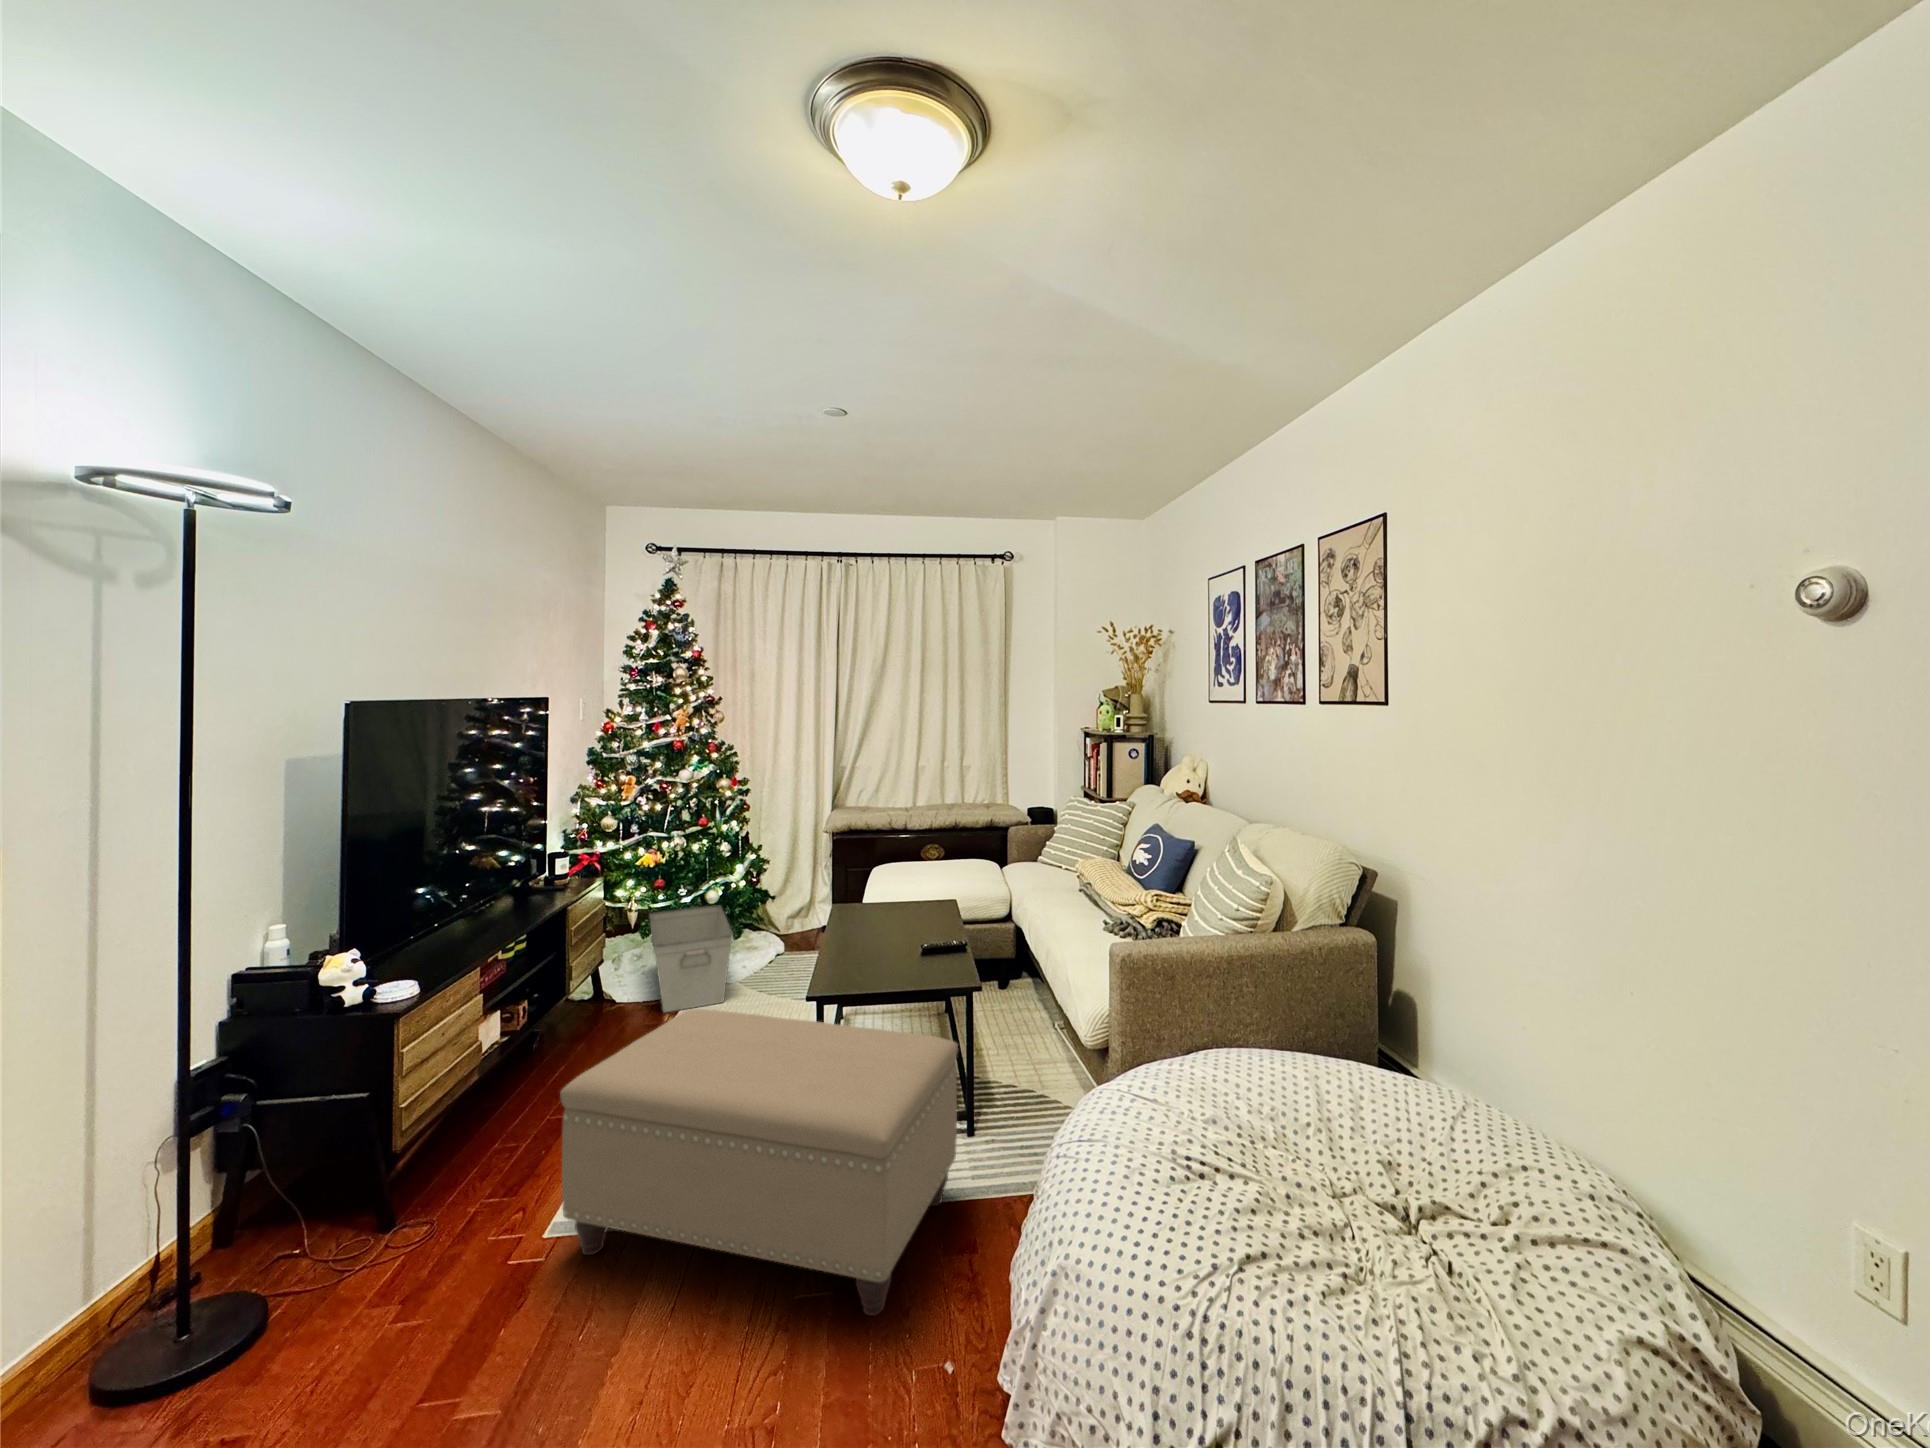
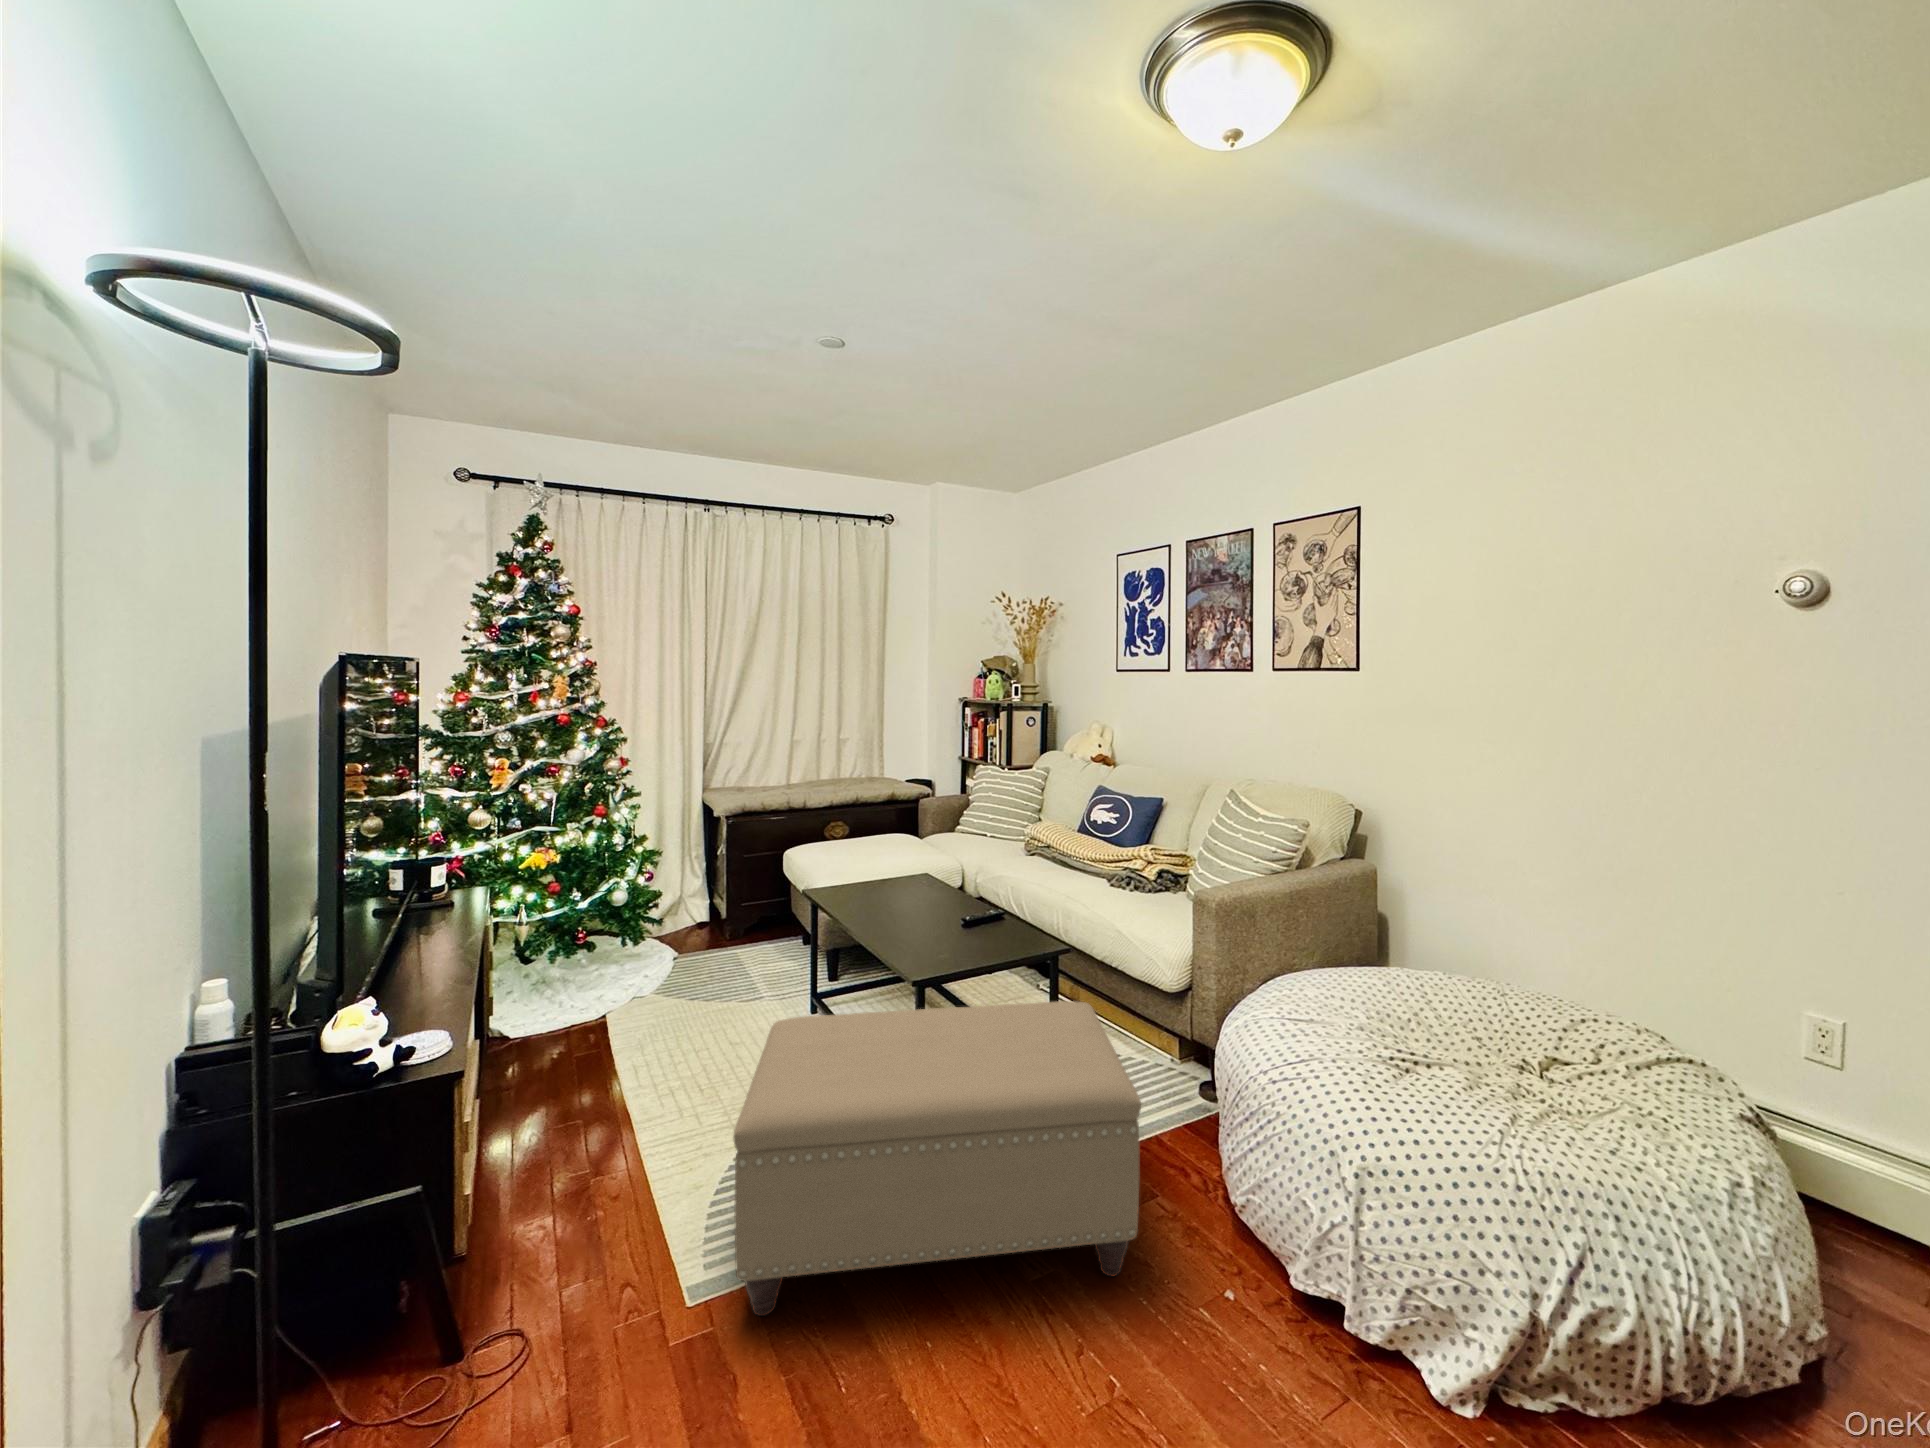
storage bin: present [650,905,733,1012] -> none [530,911,672,1043]

